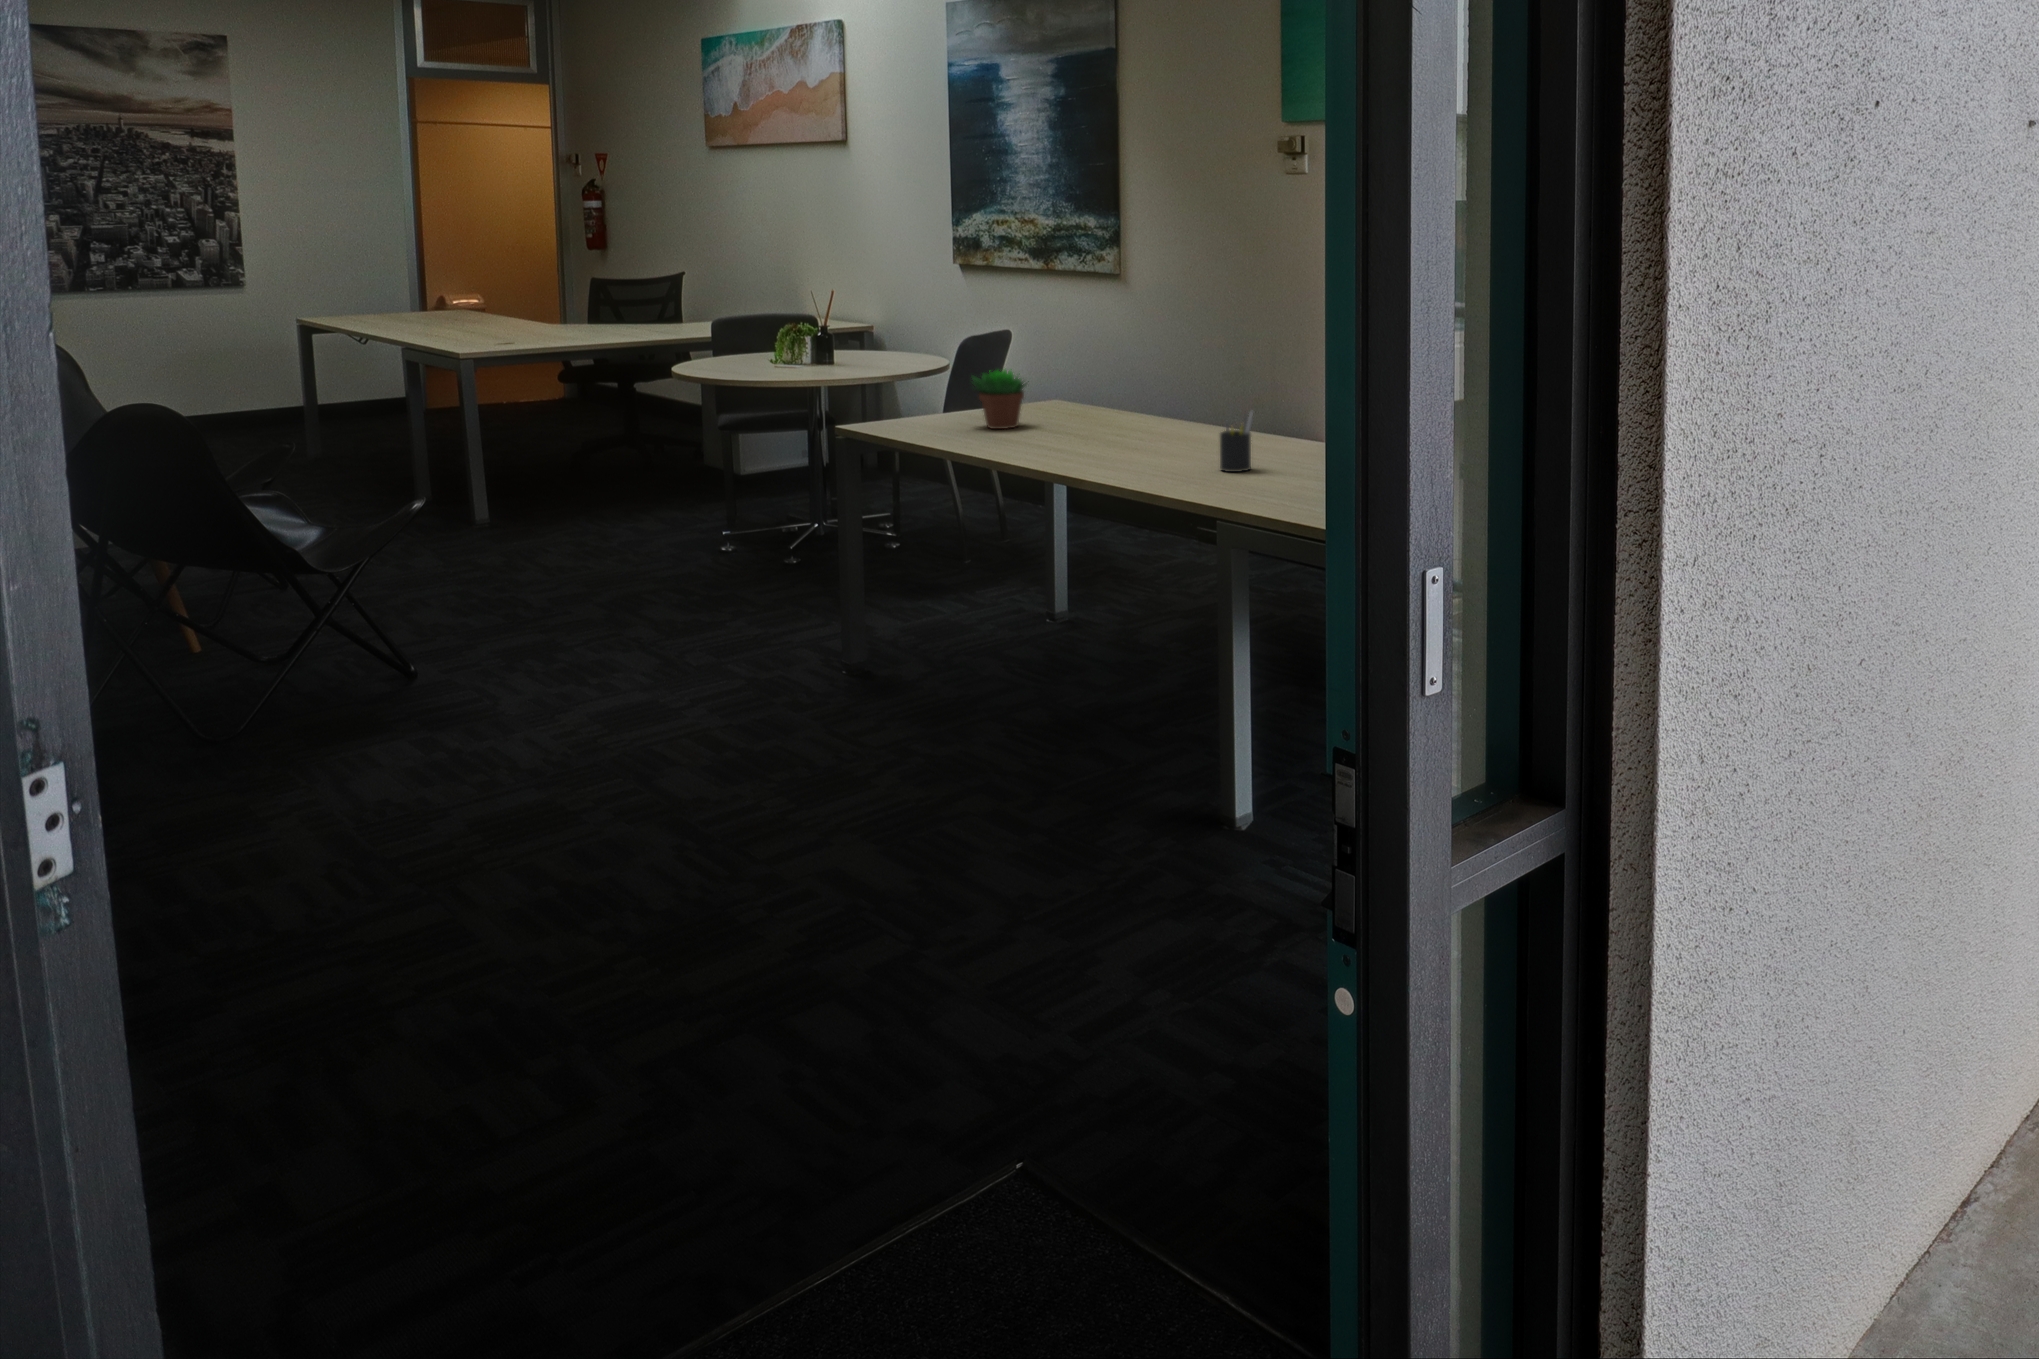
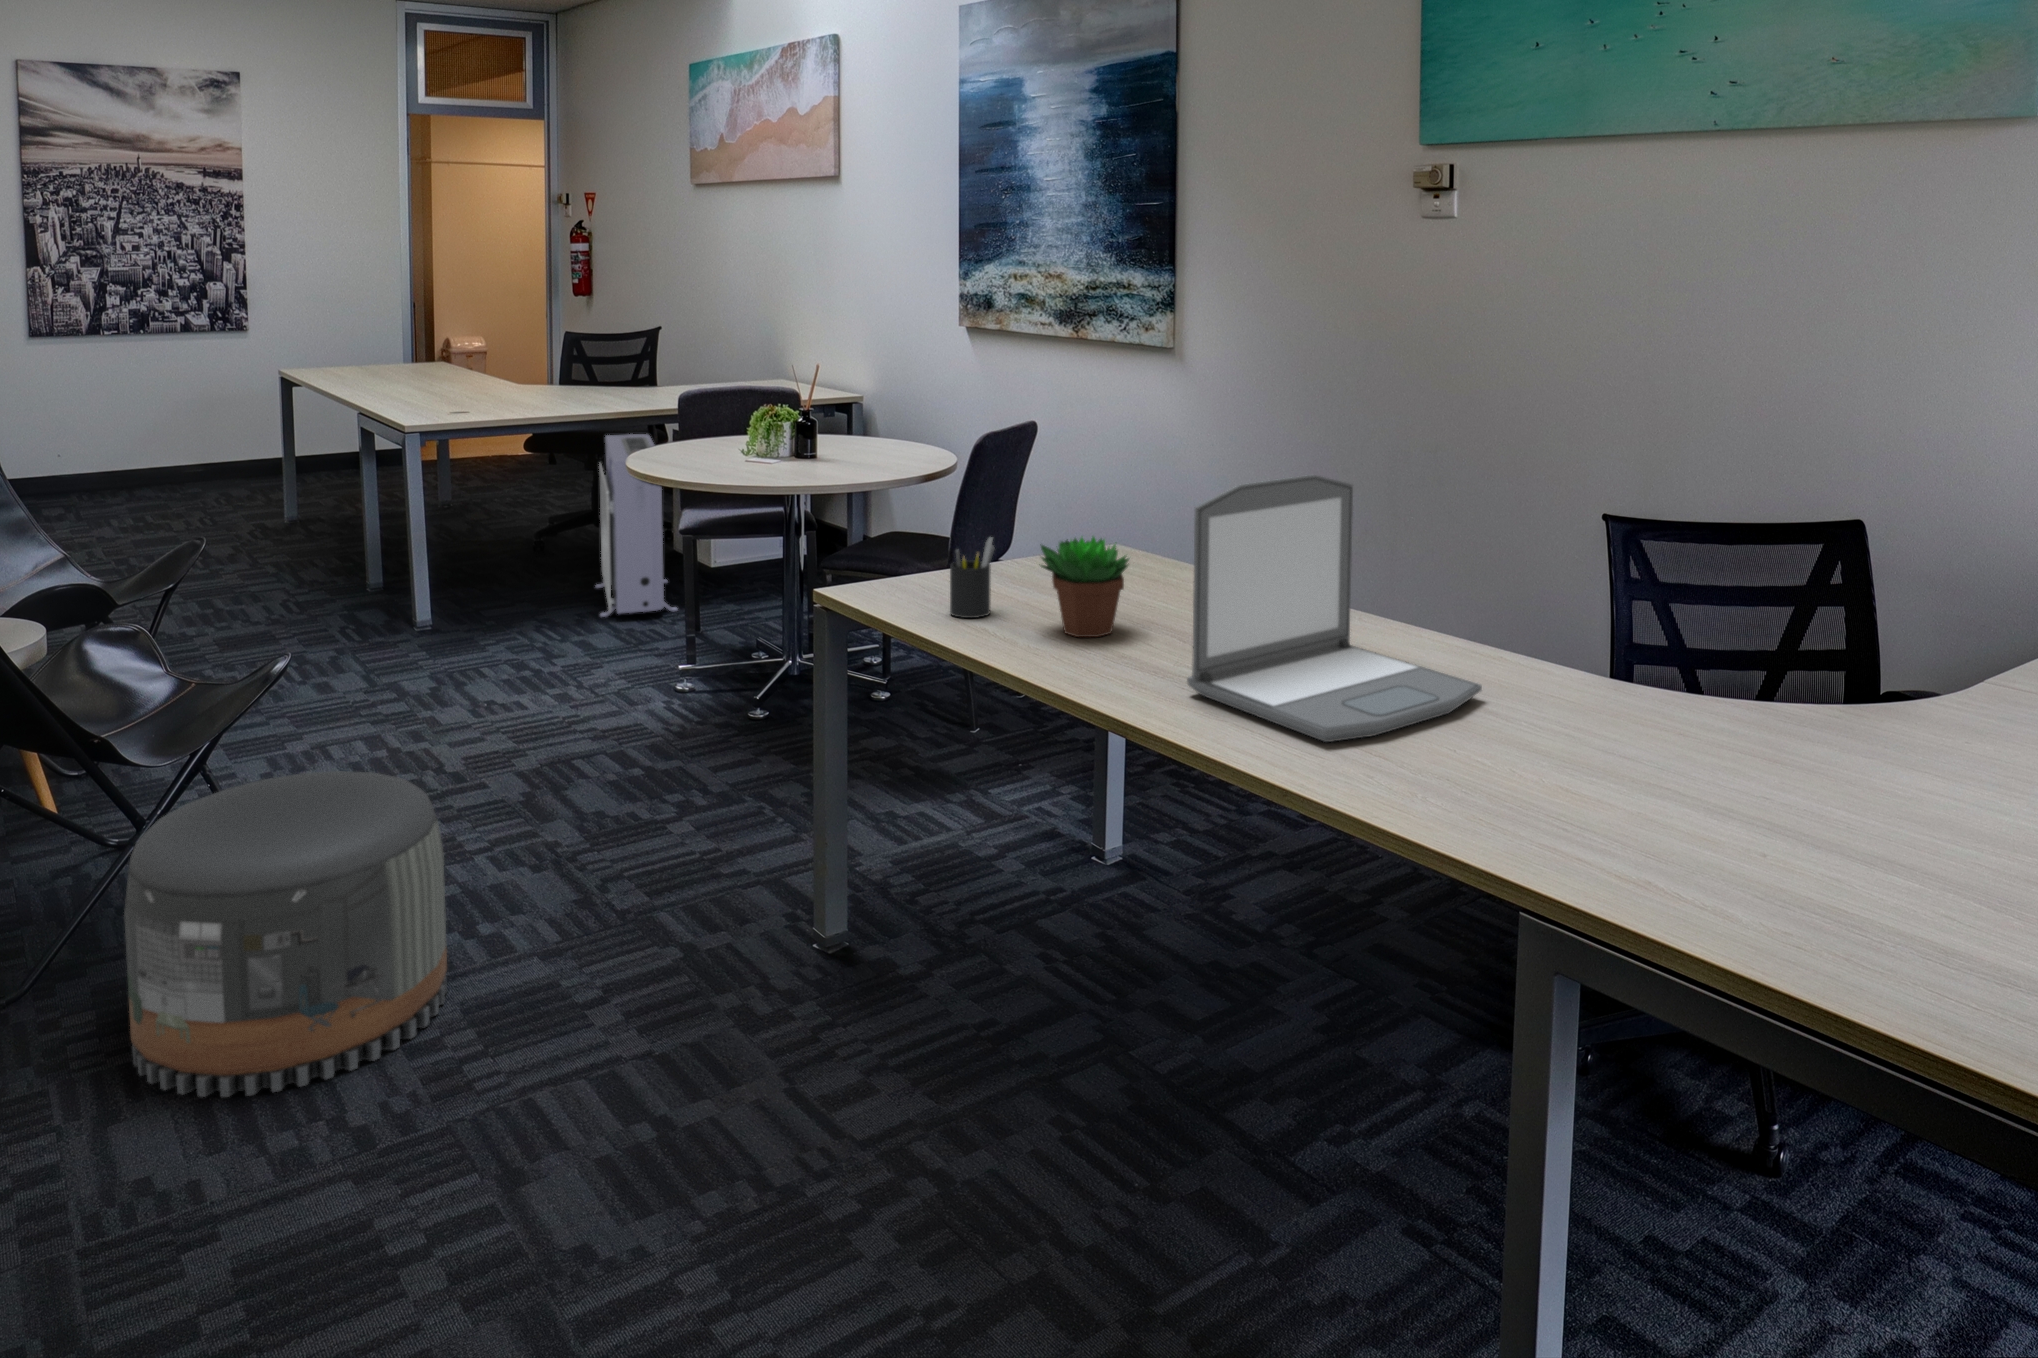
laptop: none [1050,321,1220,456] -> present [1187,475,1482,742]
air purifier: none [635,358,713,506] -> present [596,434,678,617]
pen holder: present [1220,412,1253,472] -> present [950,537,995,618]
pouf: none [343,546,570,732] -> present [124,771,447,1097]

